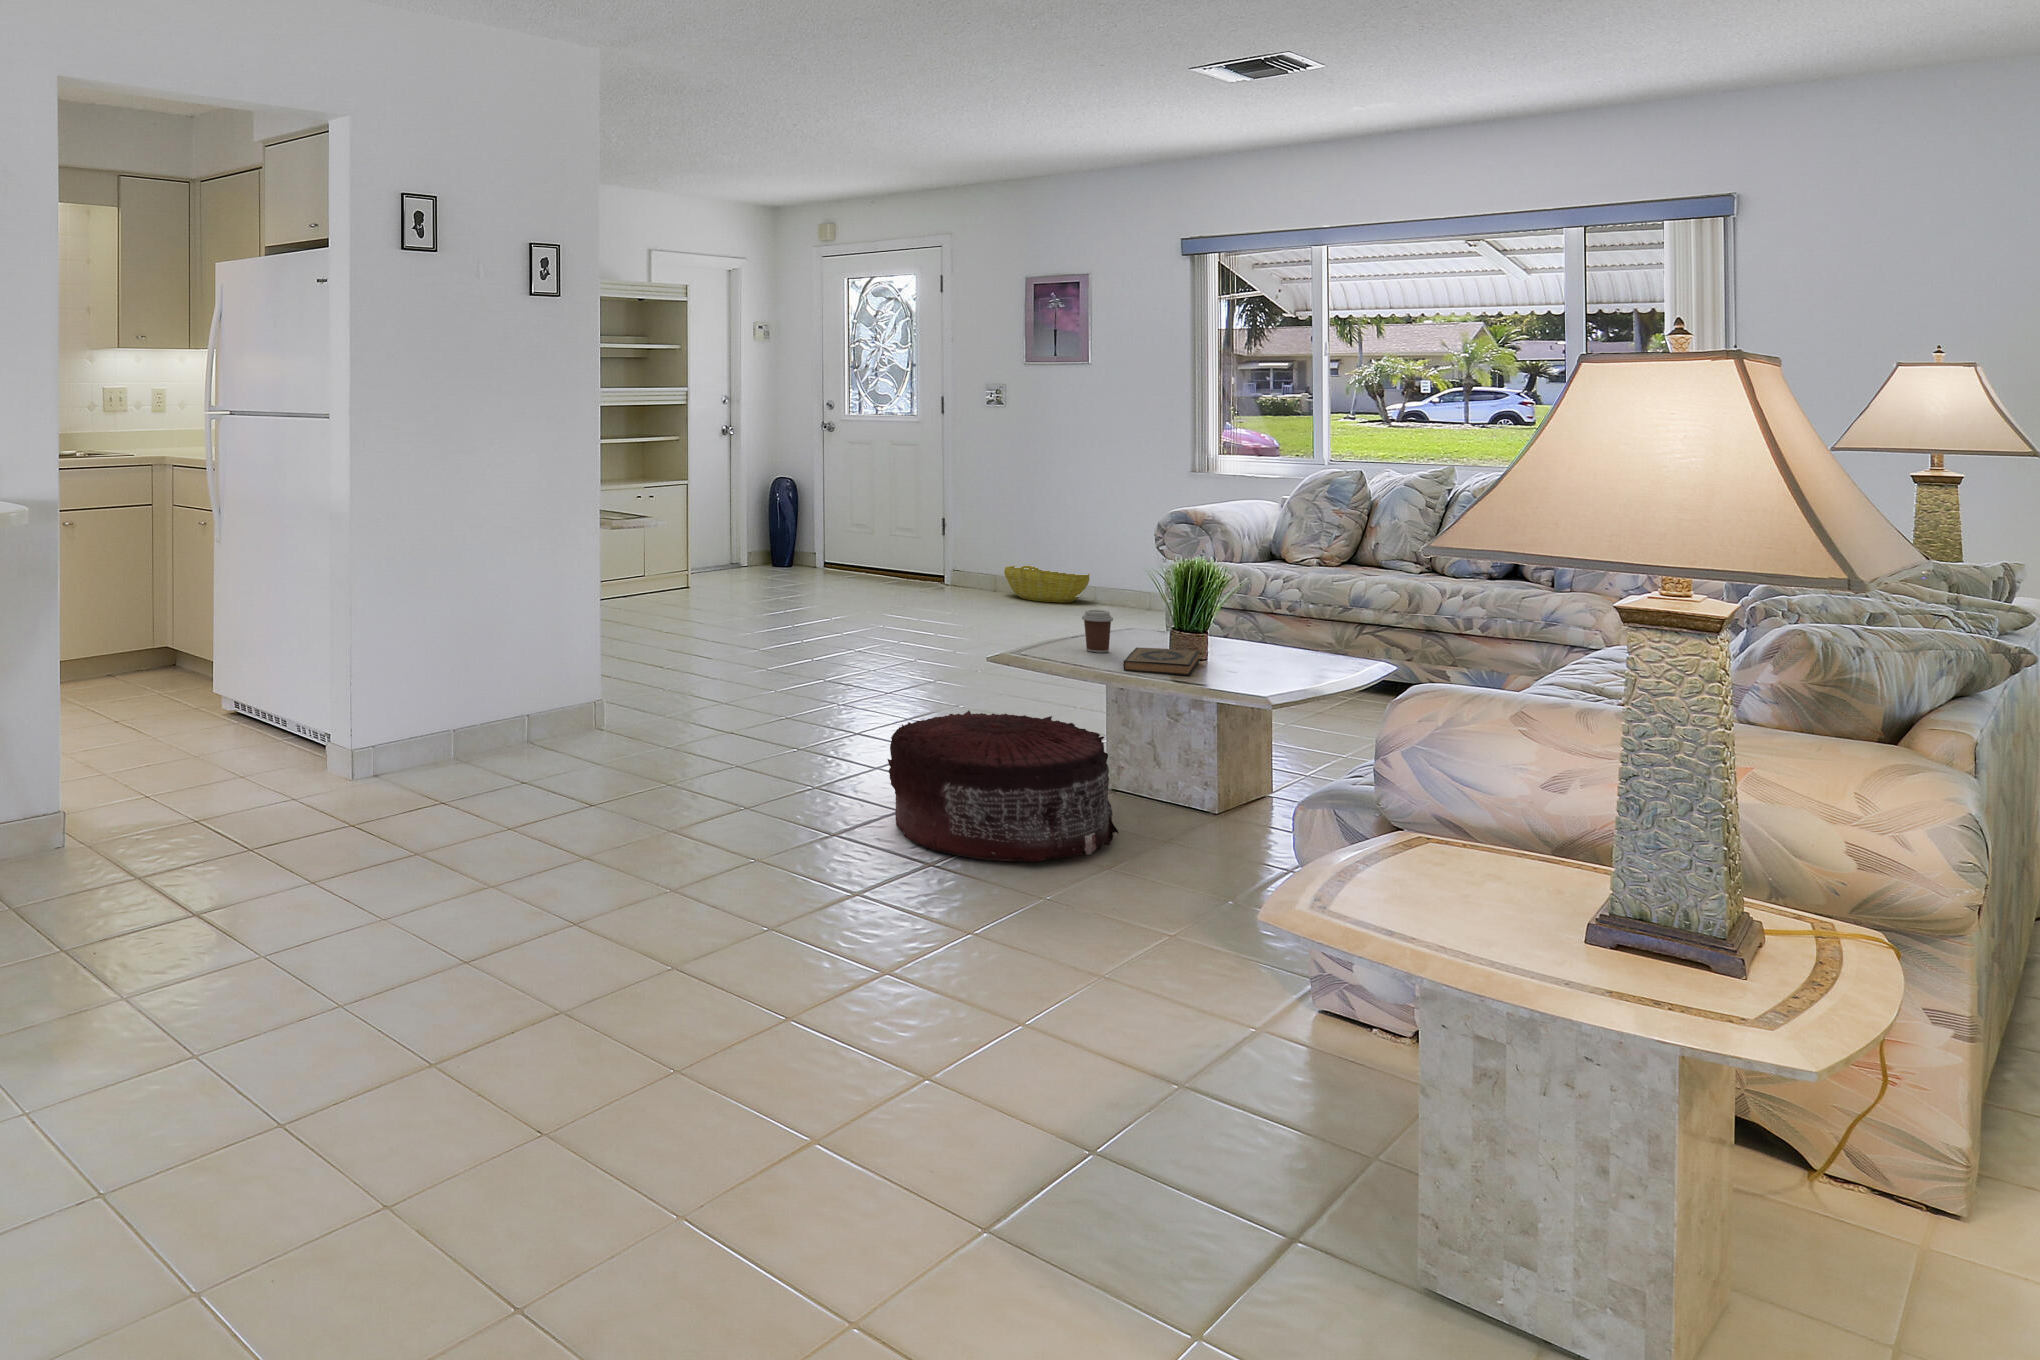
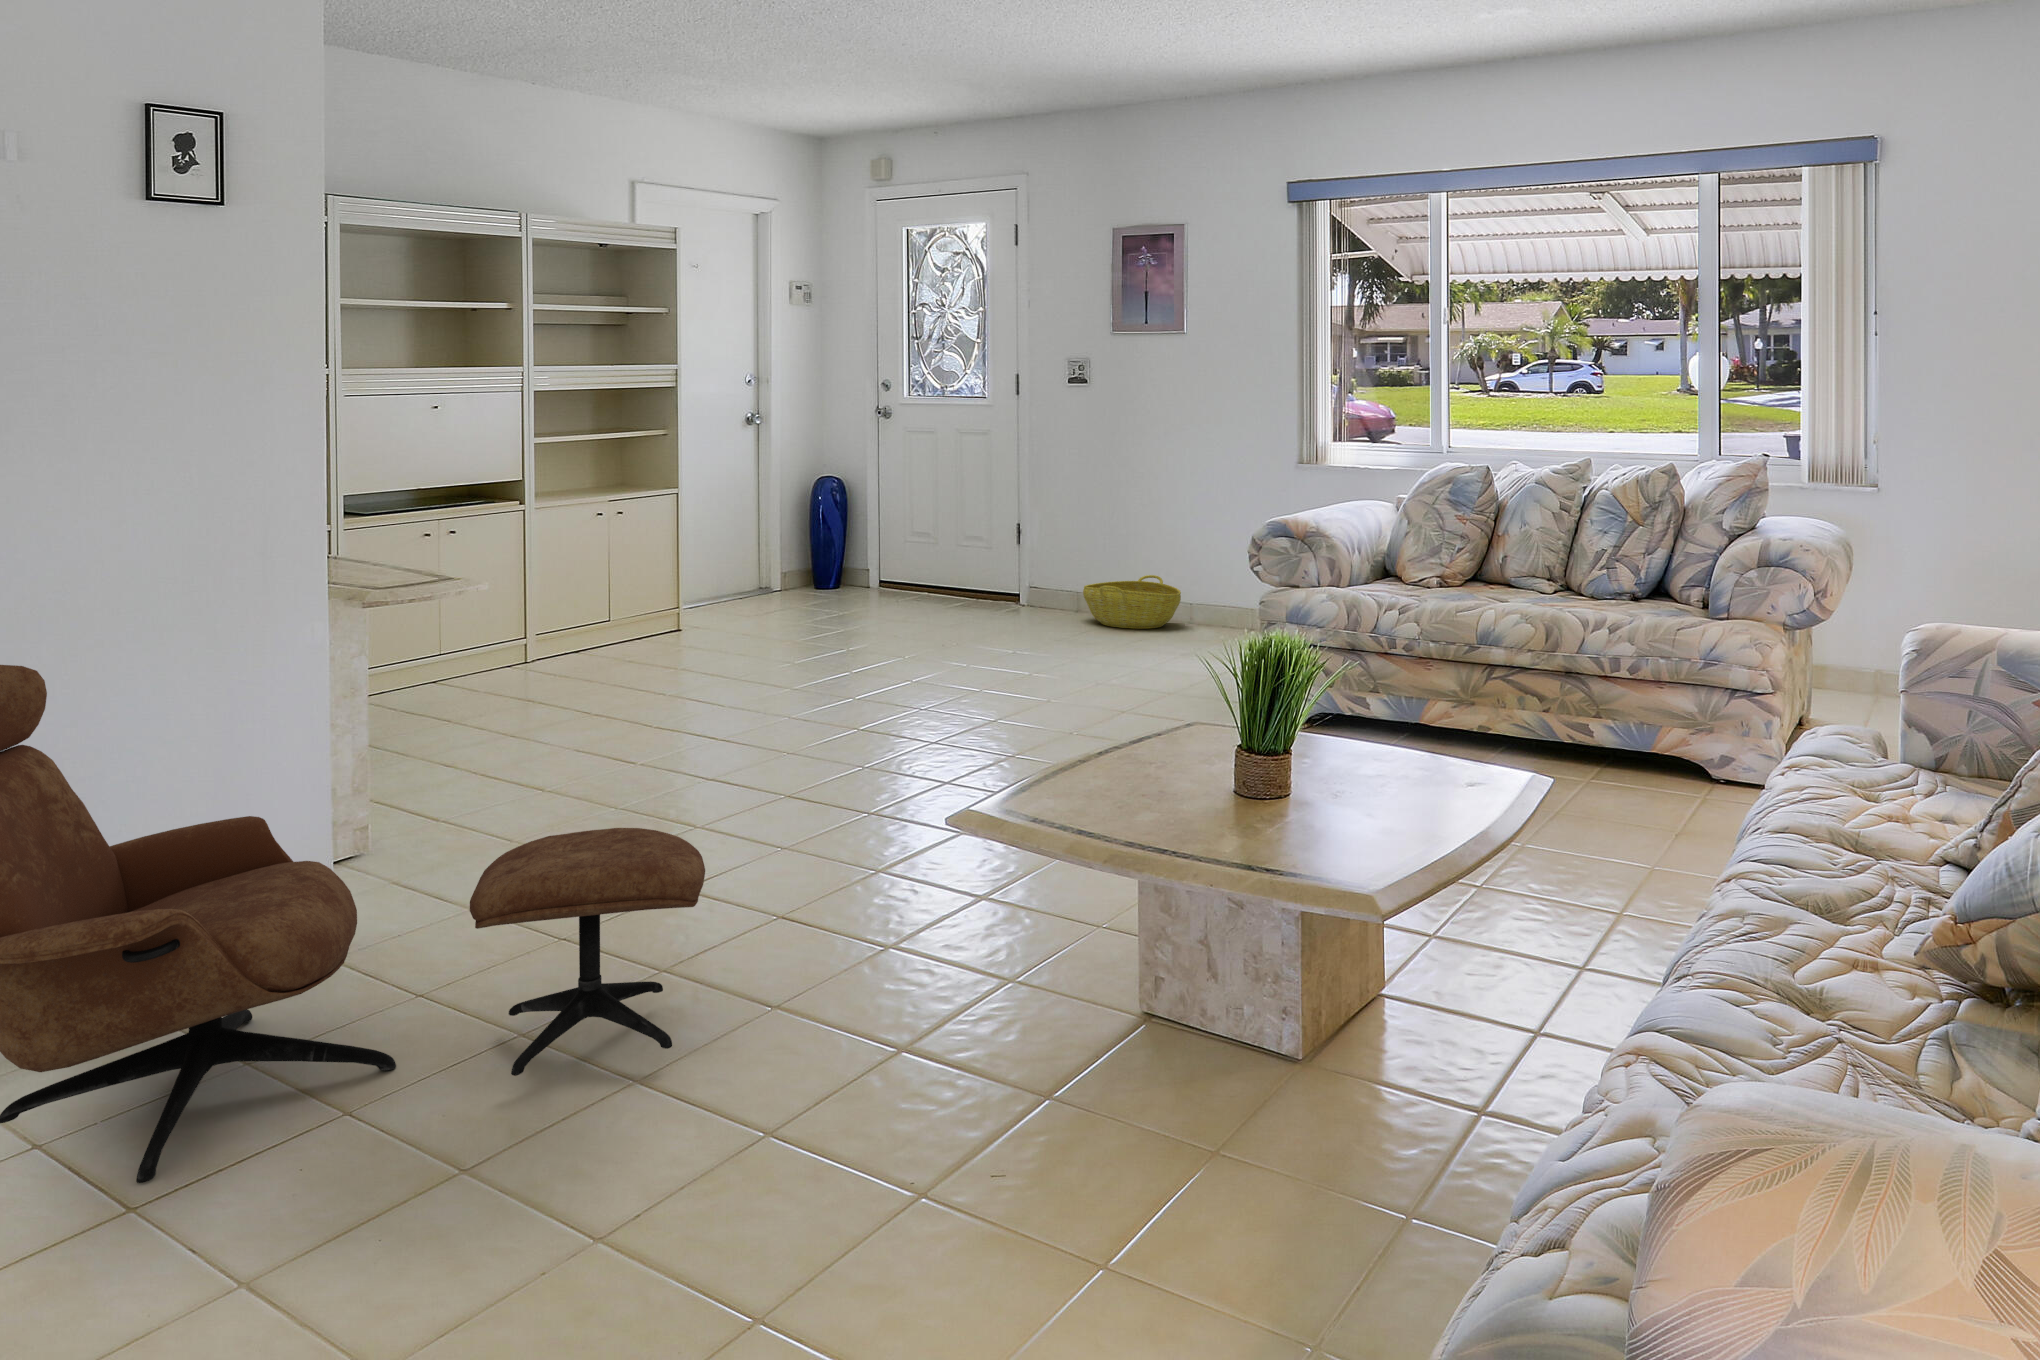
lounge chair: none [456,544,844,799] -> present [0,665,705,1183]
coffee cup: present [1082,610,1113,653] -> none [1100,722,1147,795]
hardback book: present [1123,648,1199,676] -> none [1150,787,1274,852]
pouf: present [888,710,1118,862] -> none [712,933,1128,1294]

